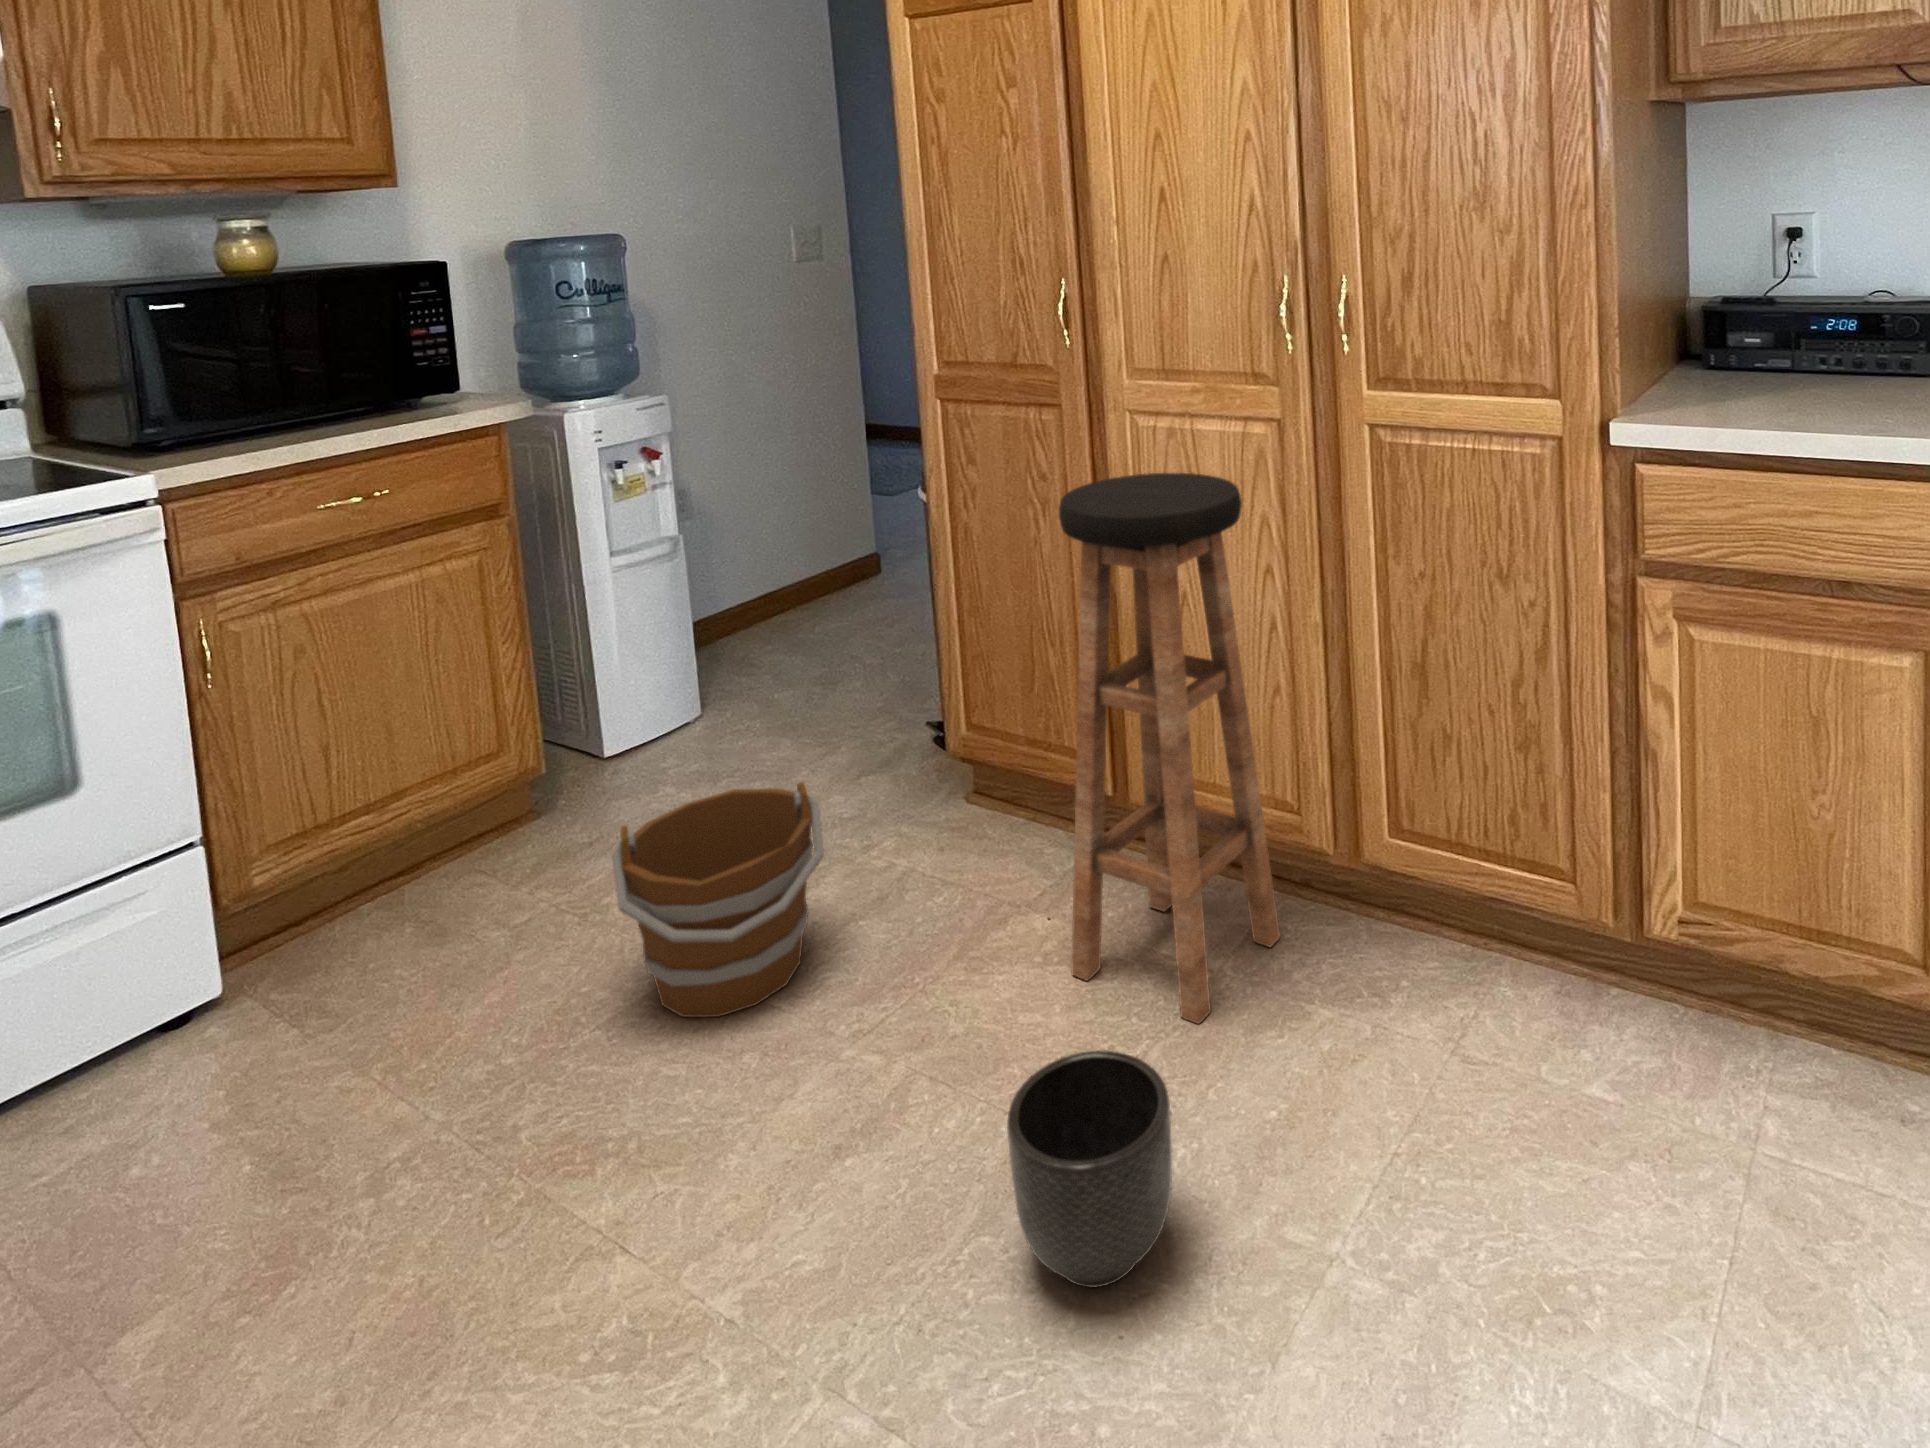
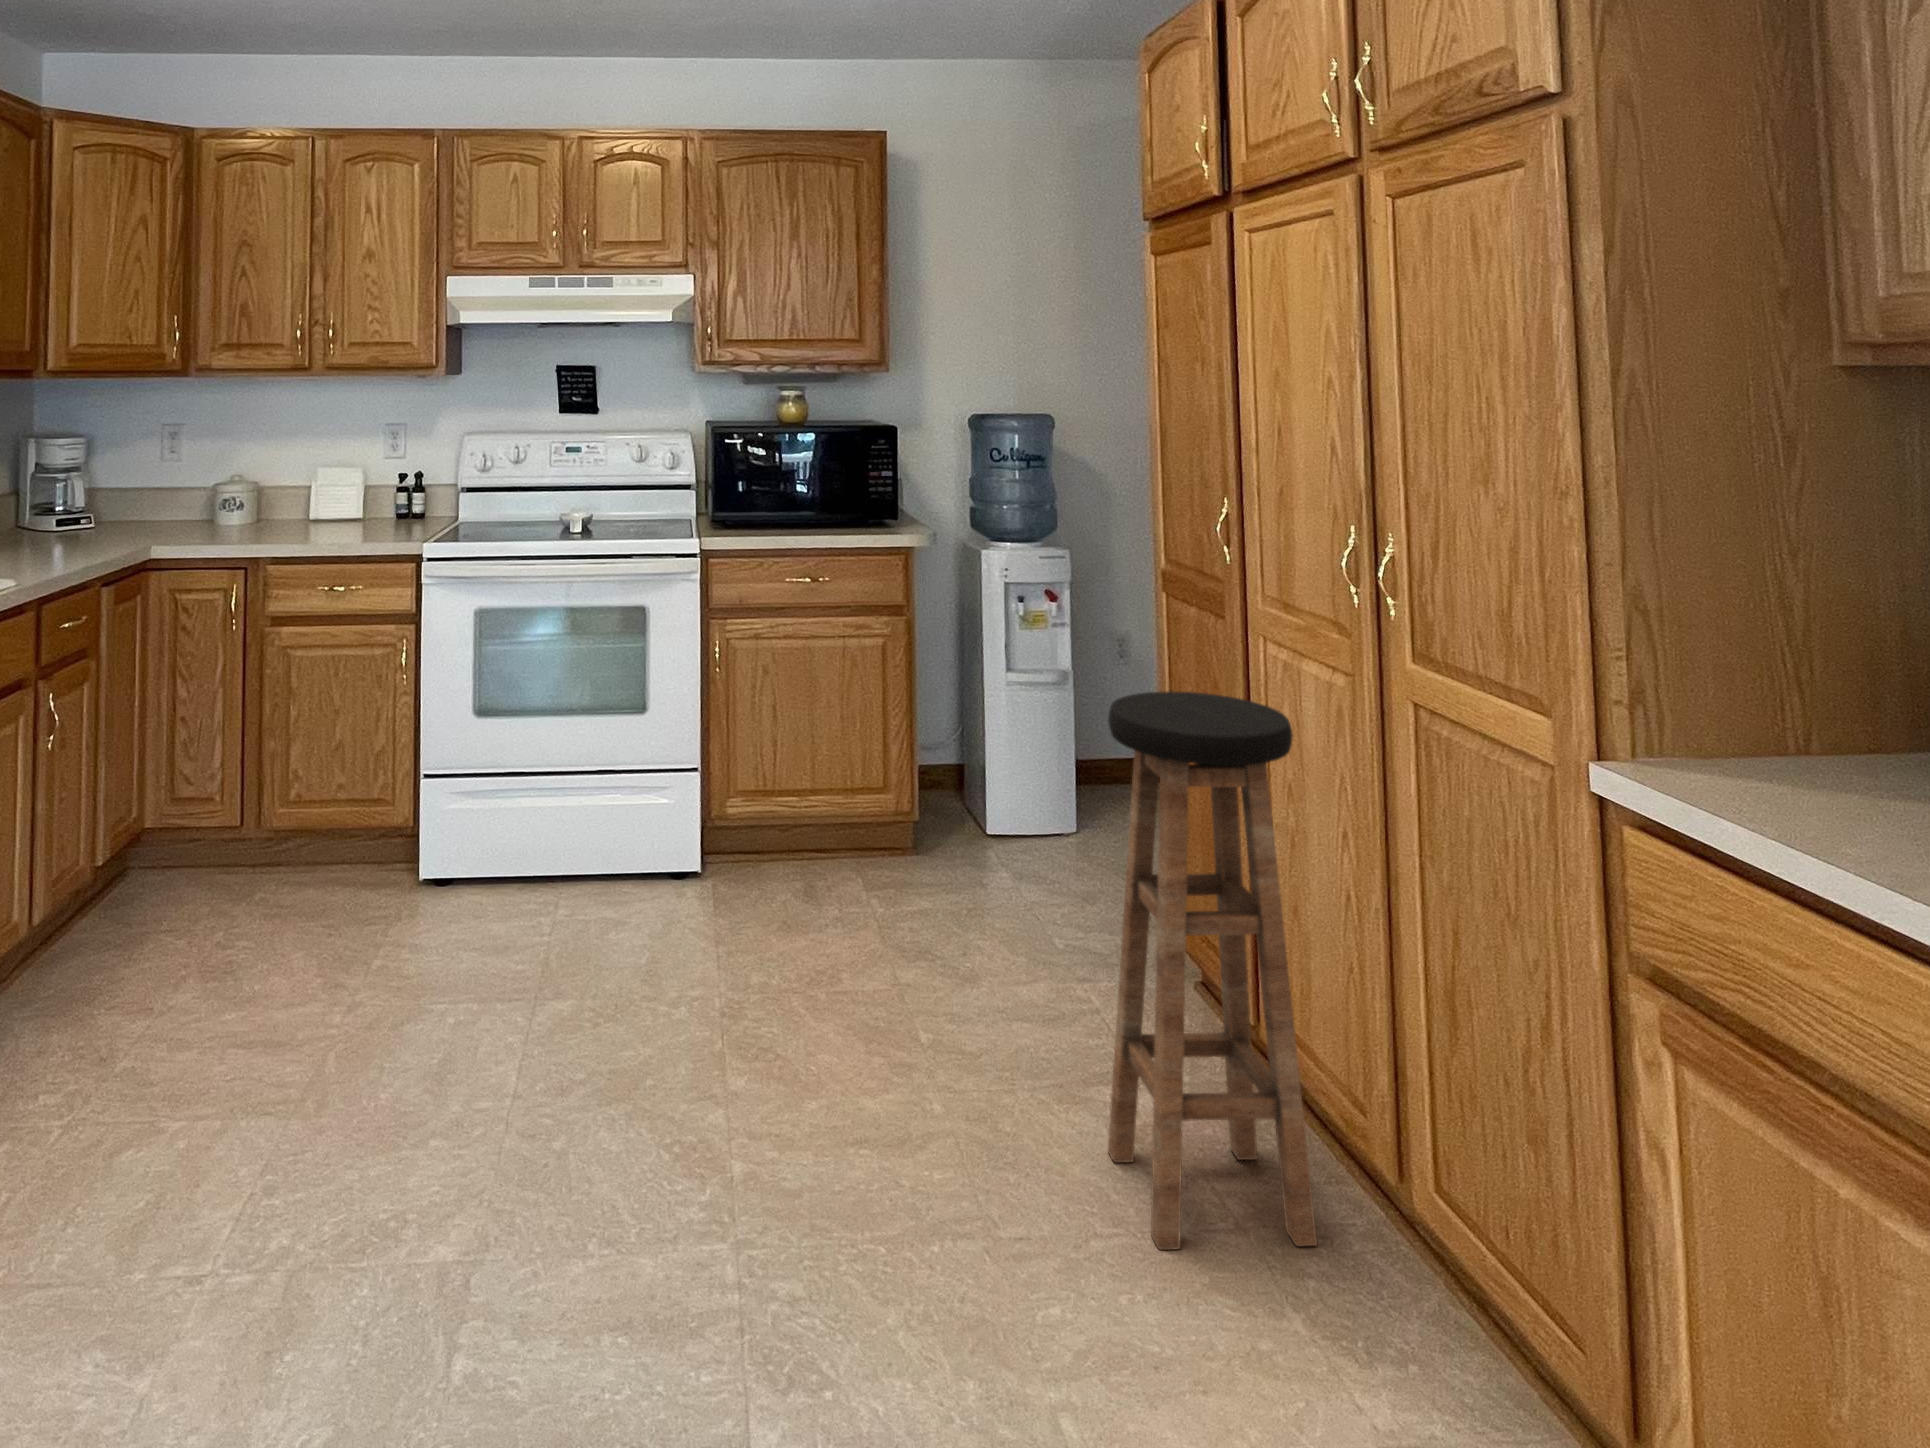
bucket: present [612,782,824,1017] -> none [826,853,977,1033]
planter: present [1007,1051,1172,1287] -> none [847,1137,981,1337]

